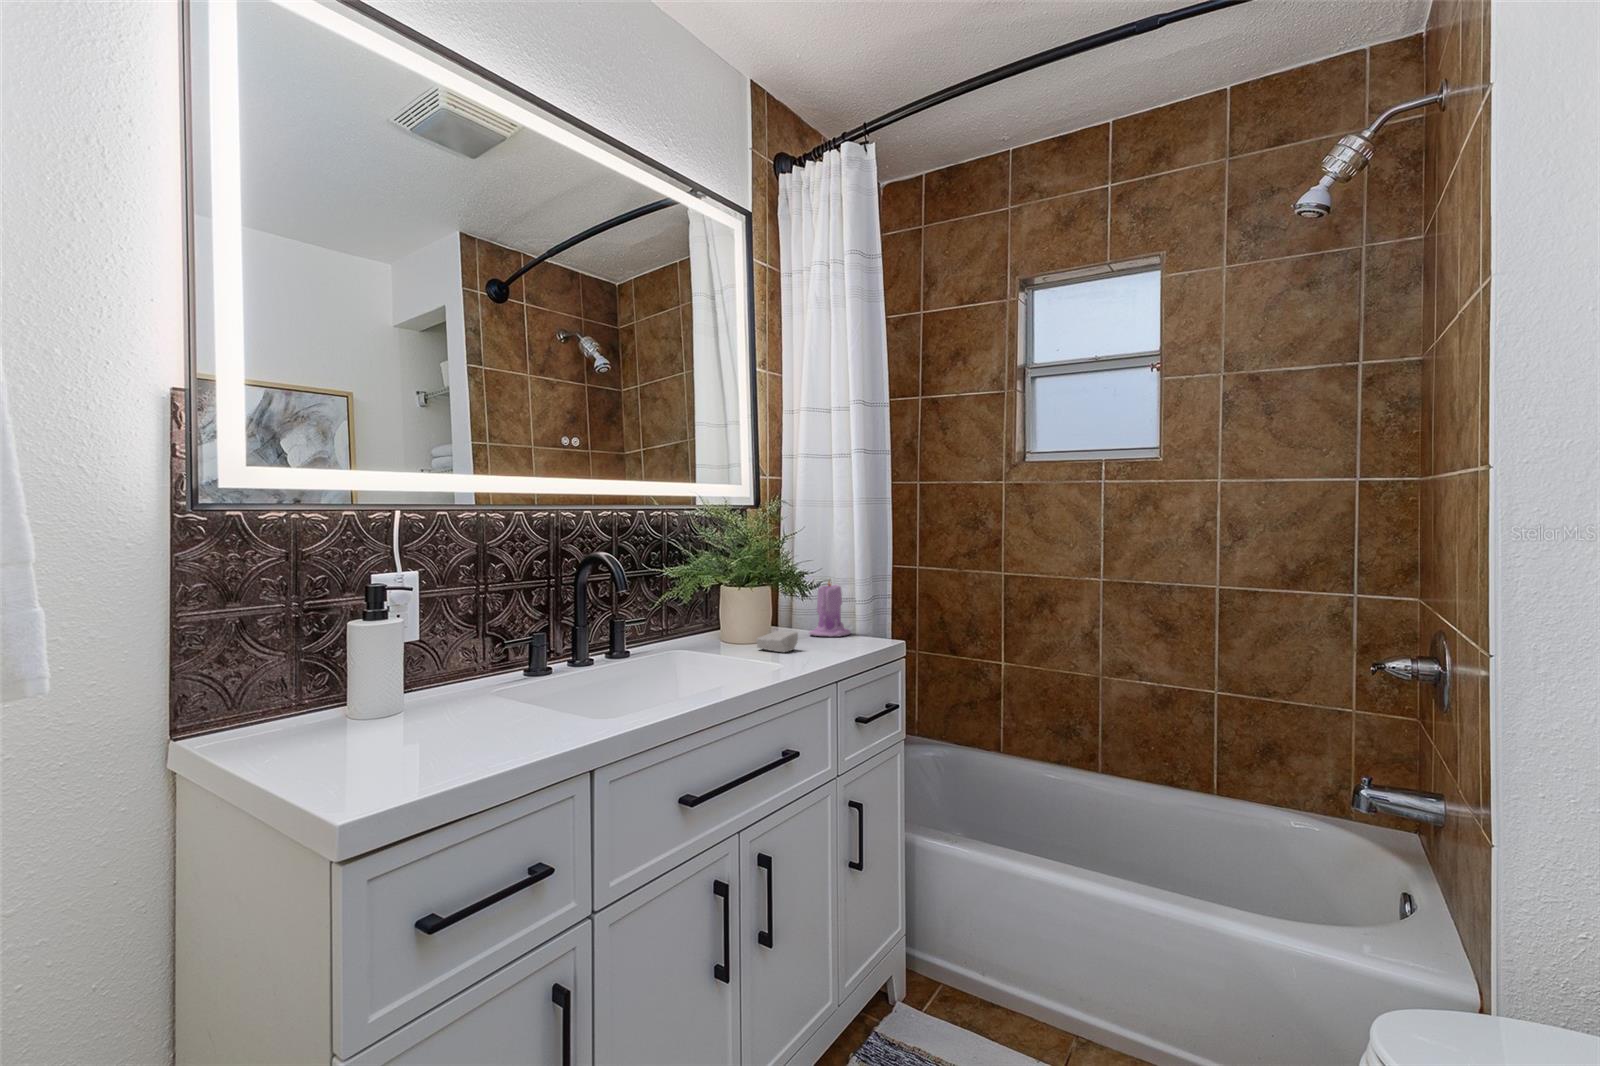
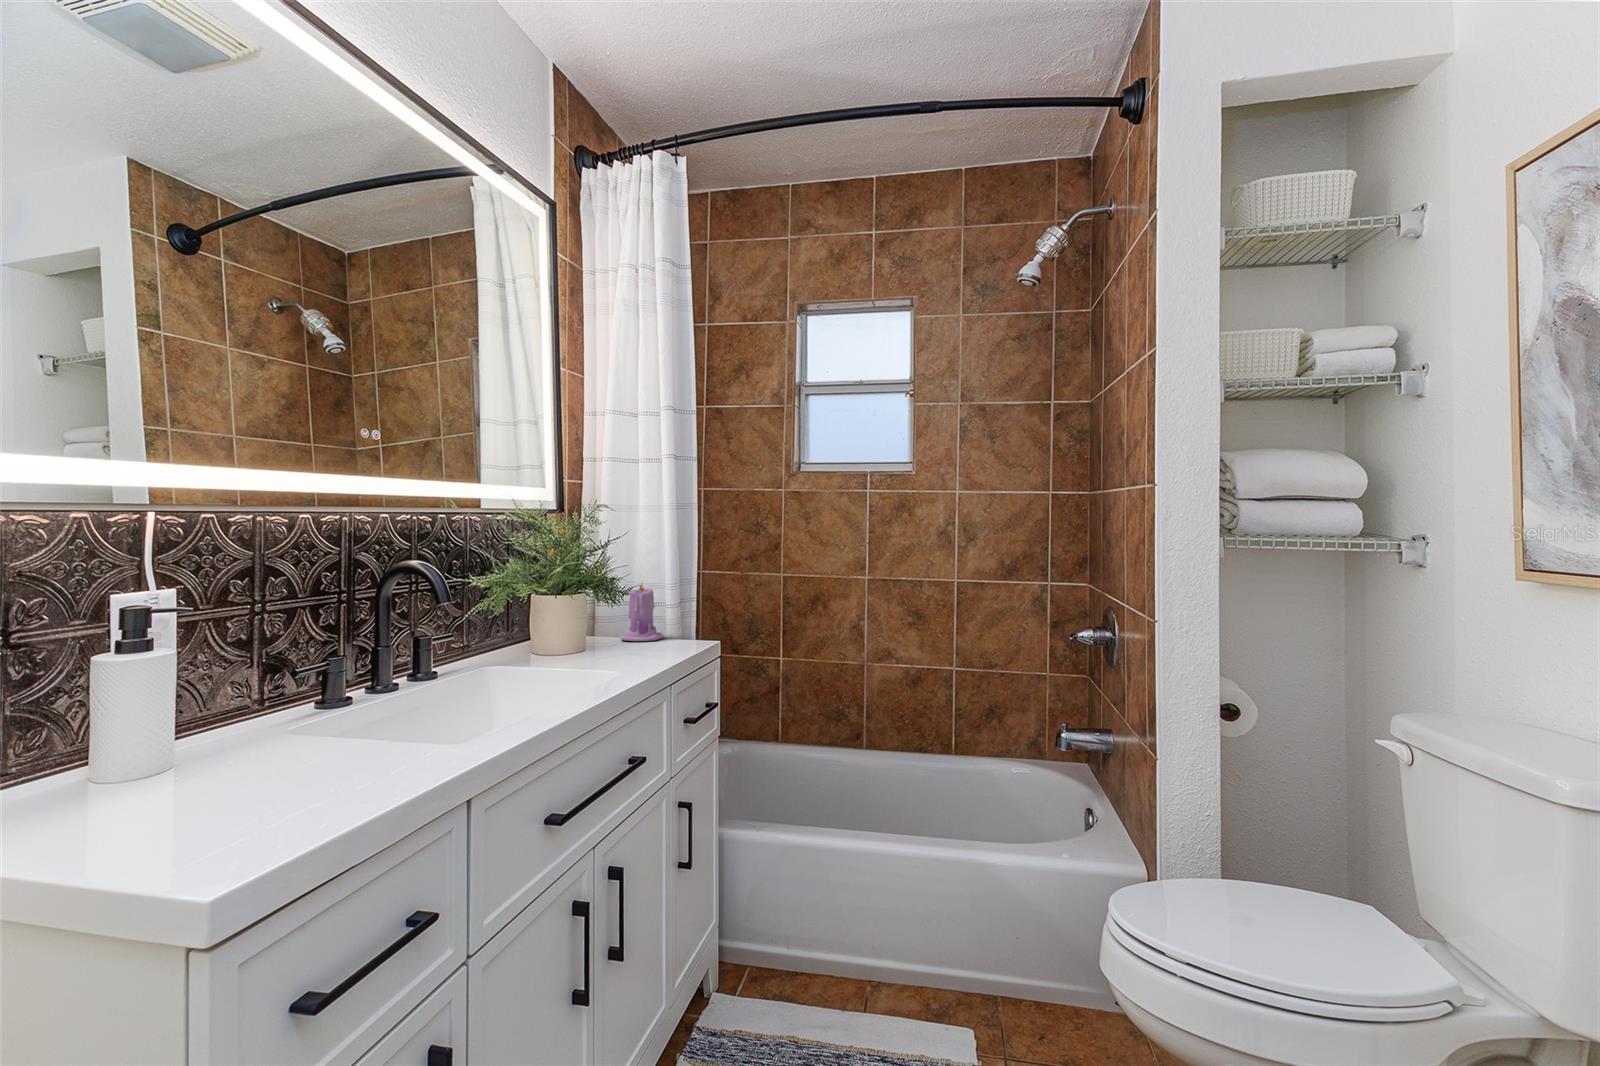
soap bar: present [756,631,798,652] -> none [579,639,625,661]

